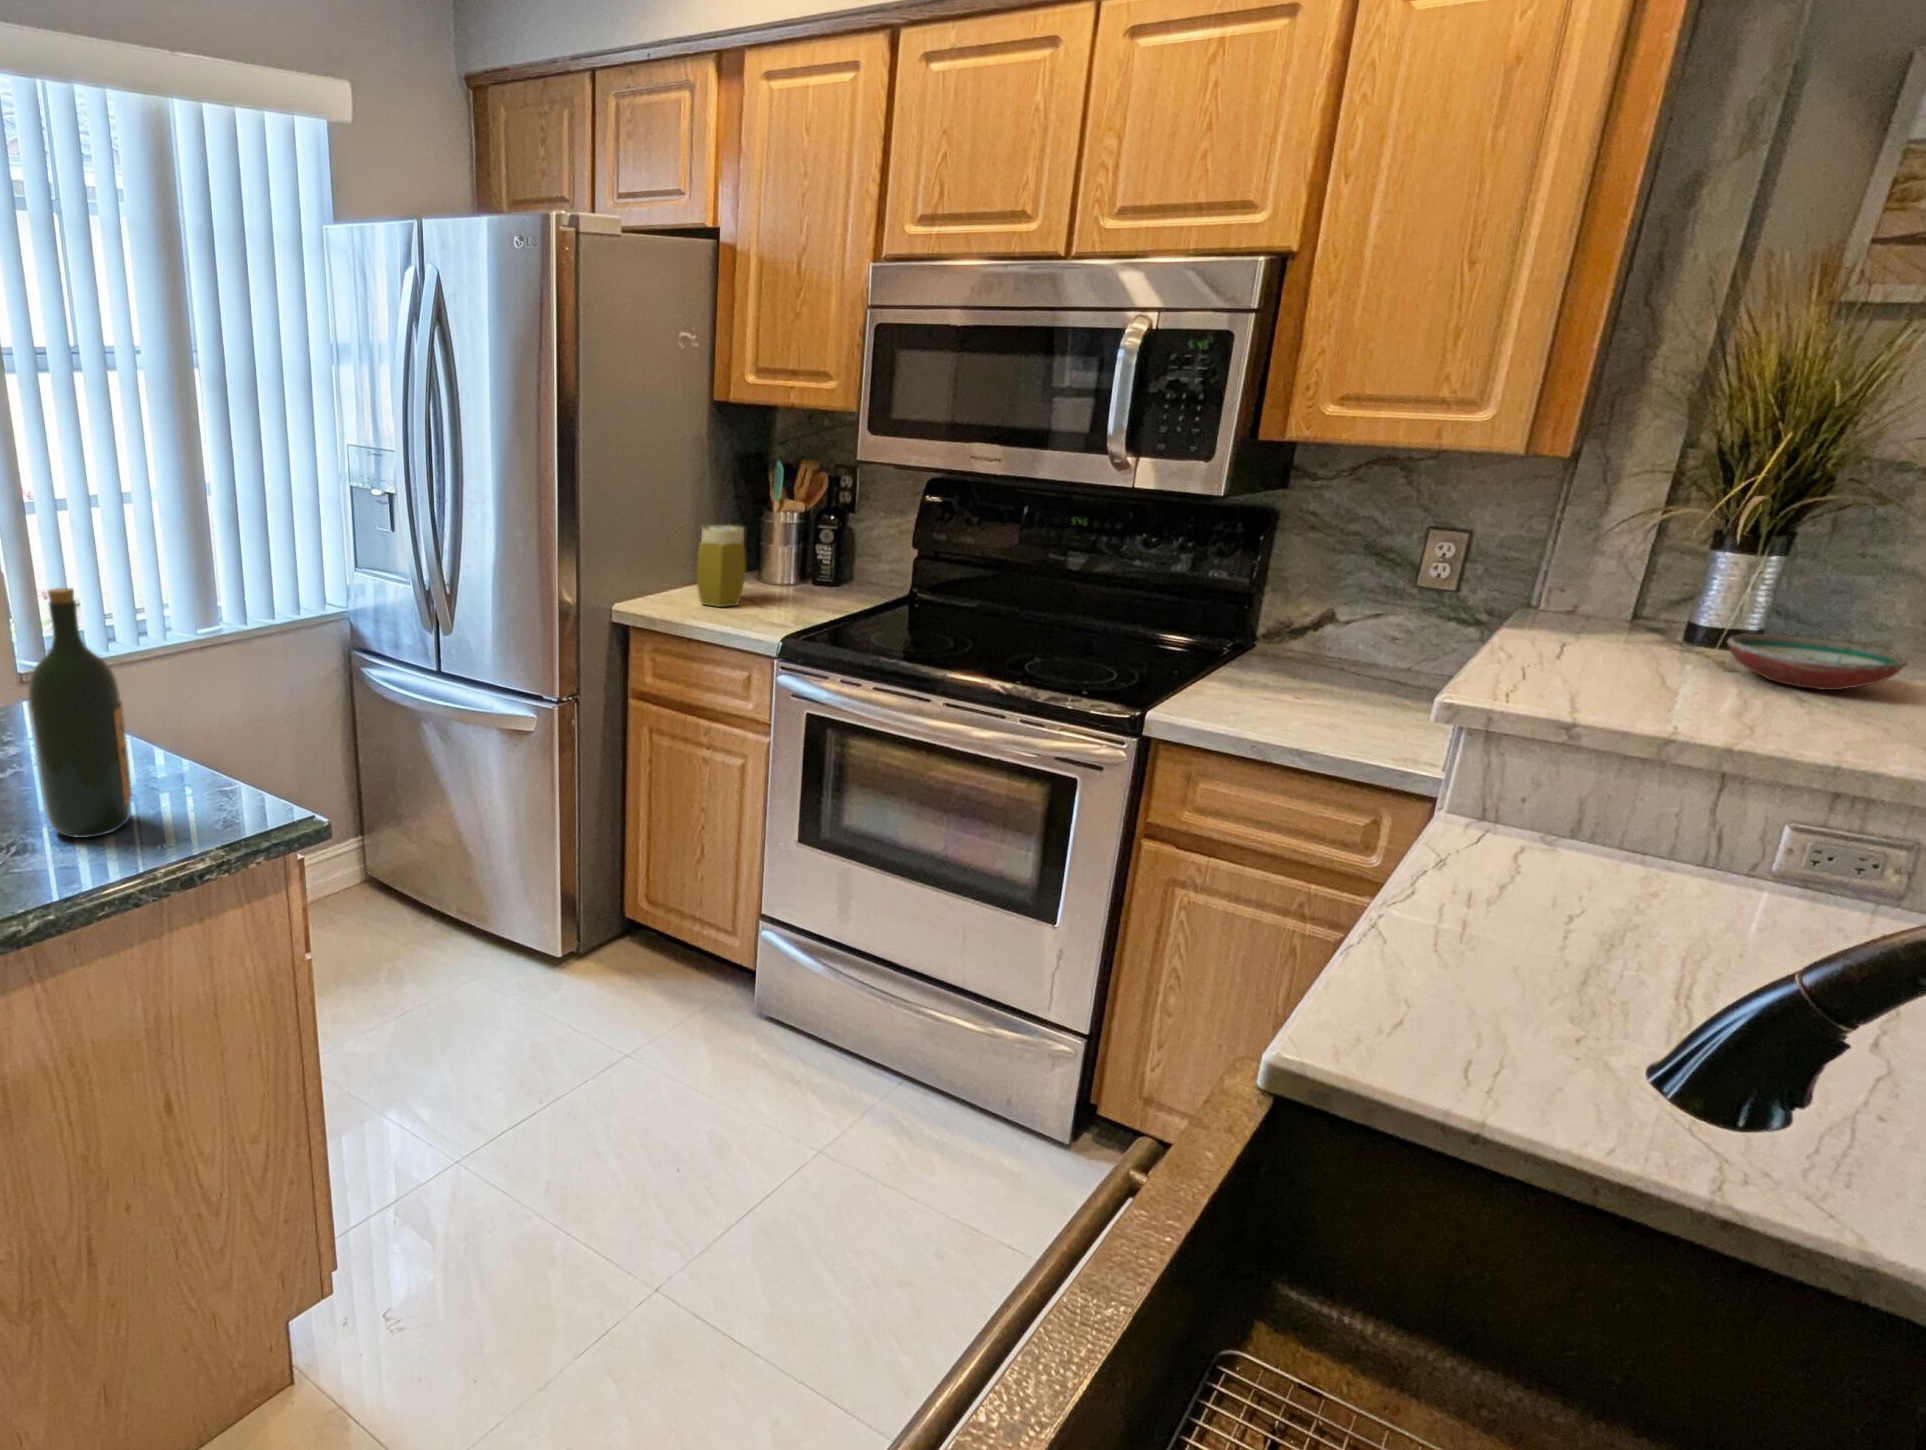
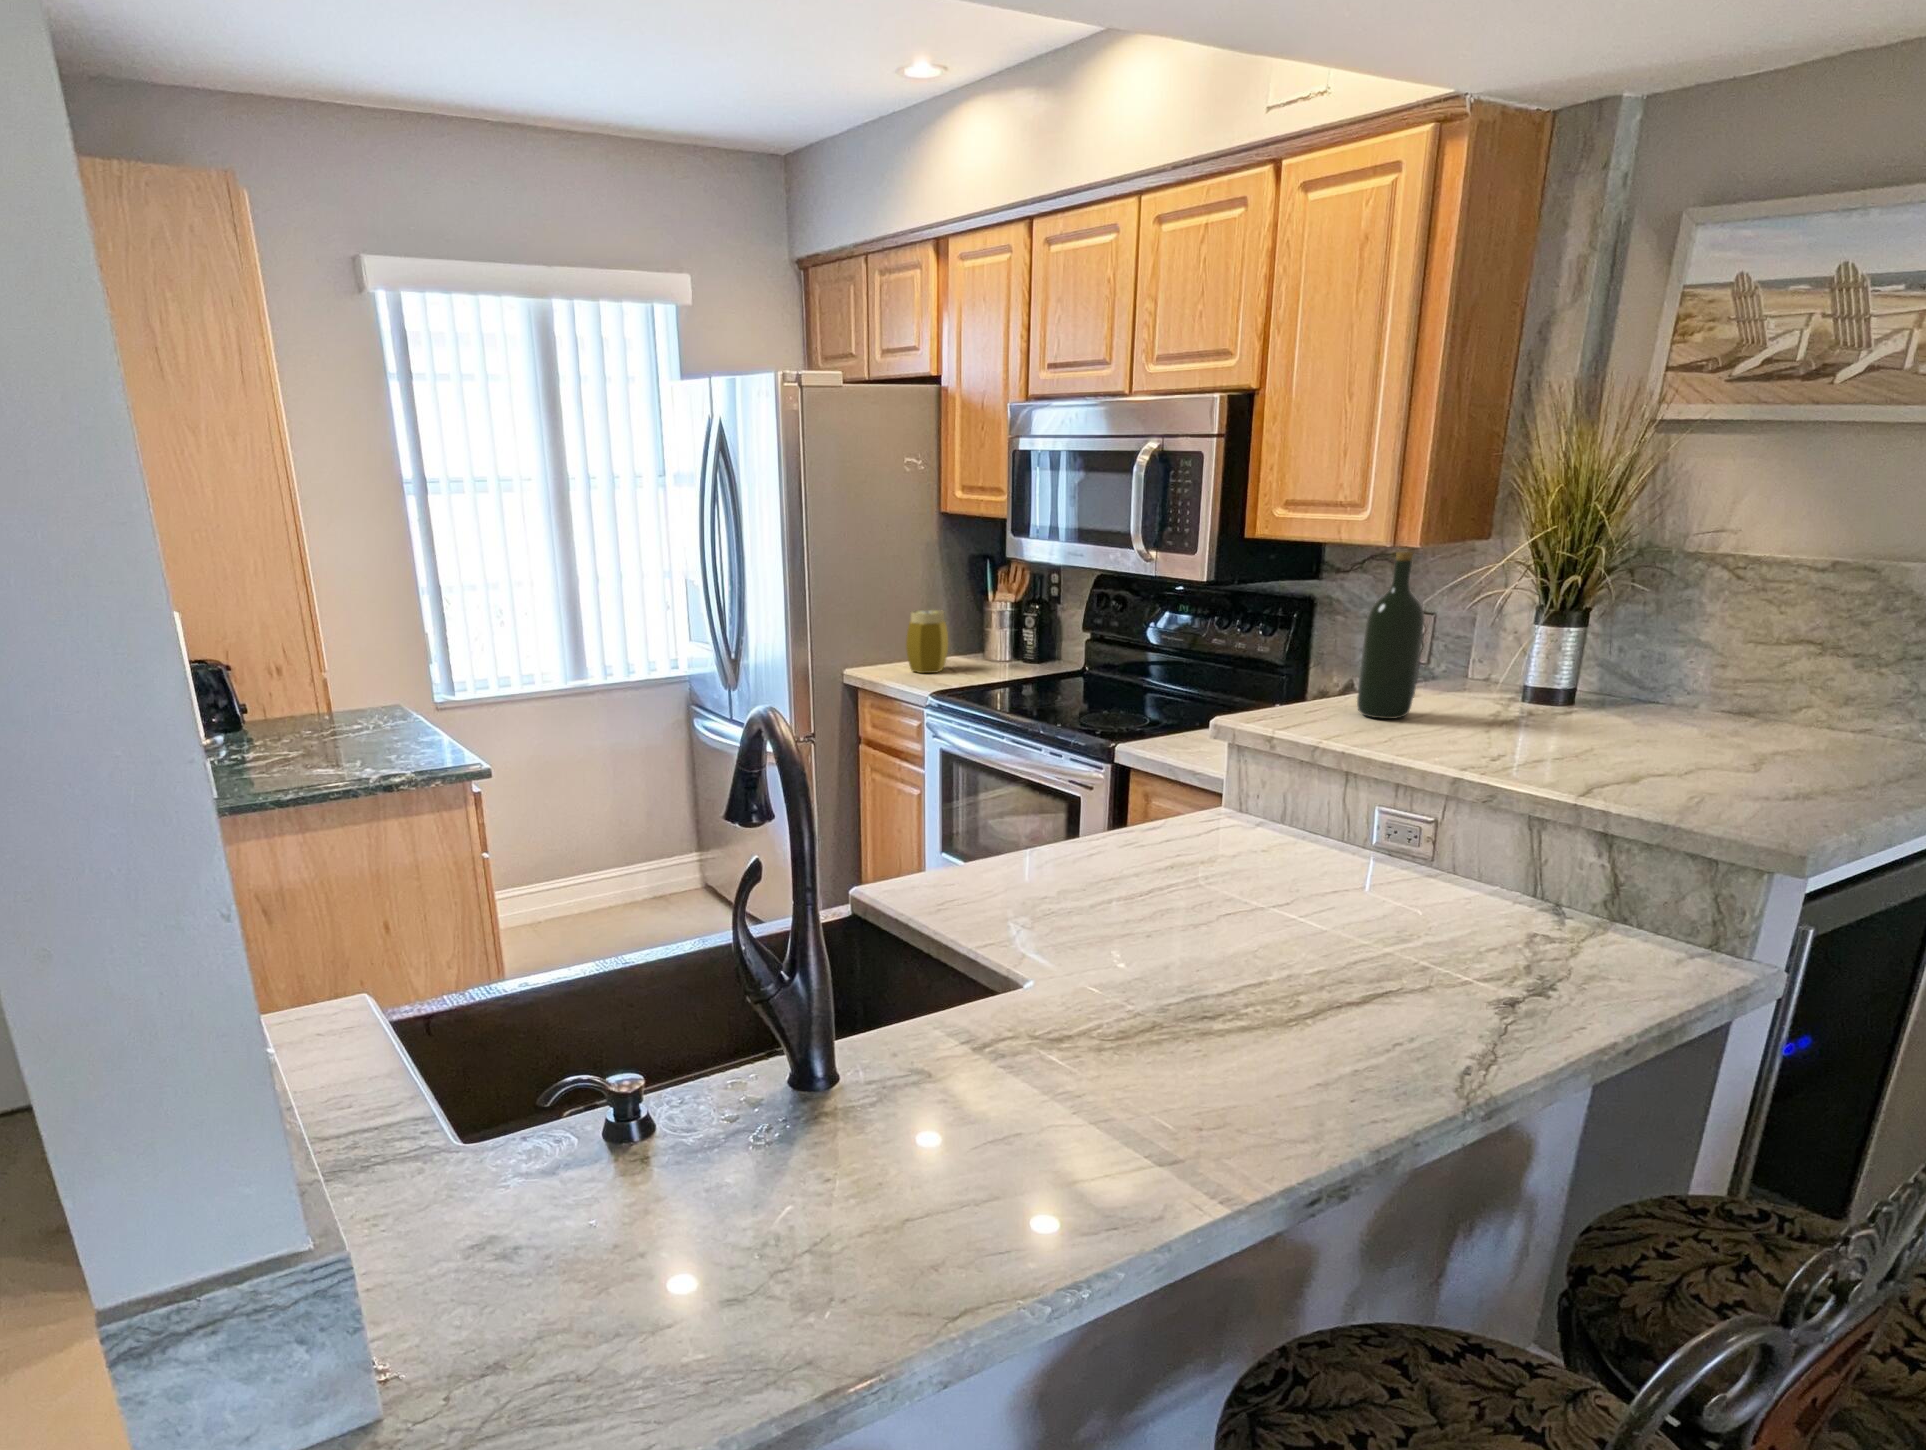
wine bottle: present [28,588,132,838] -> present [1357,552,1424,719]
decorative bowl: present [1727,634,1907,690] -> none [1477,686,1593,726]

